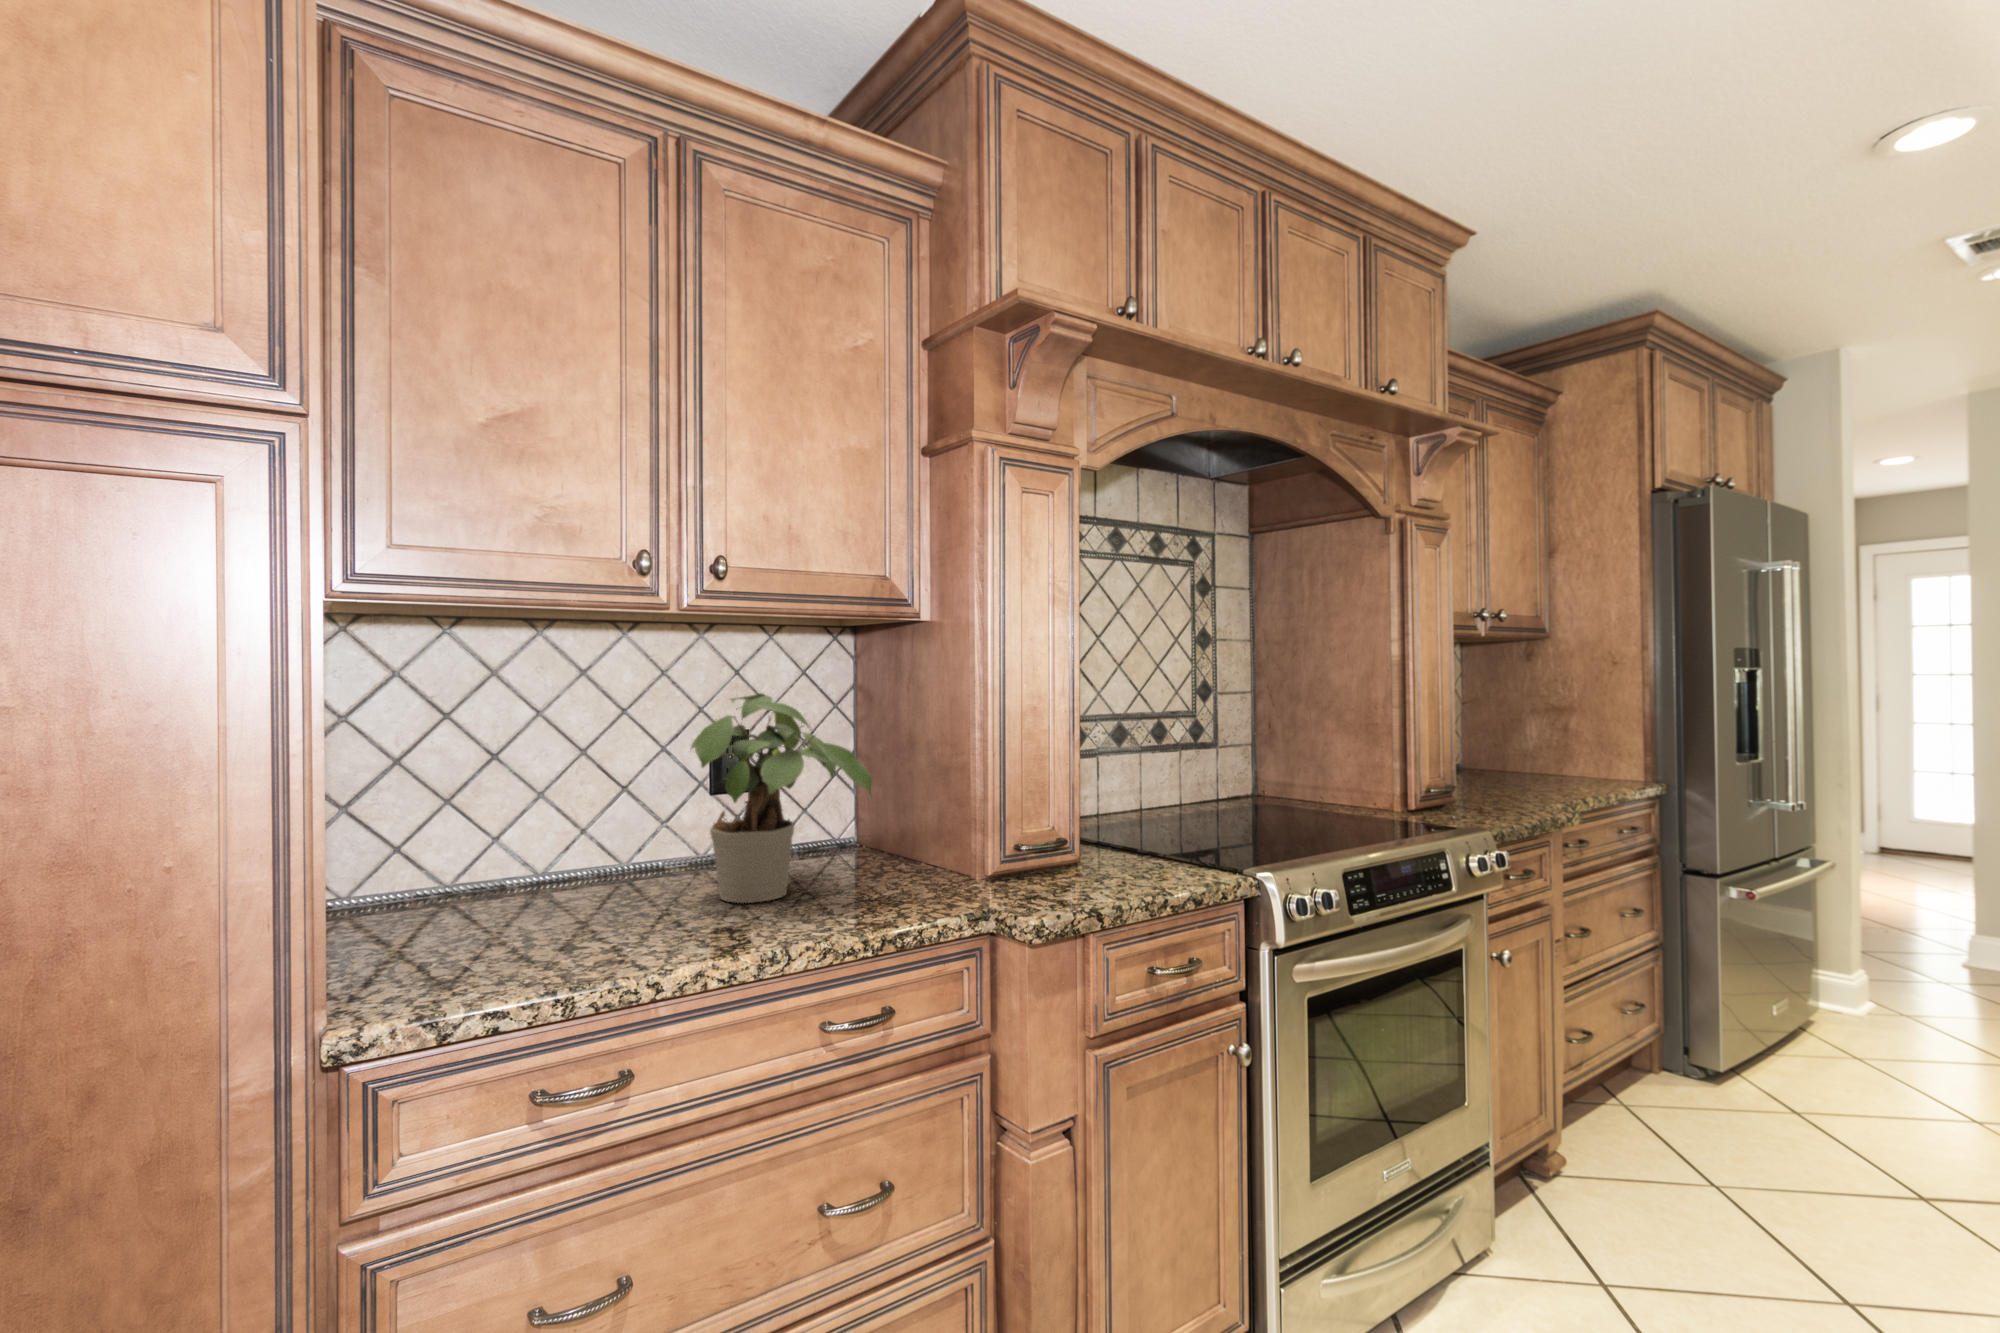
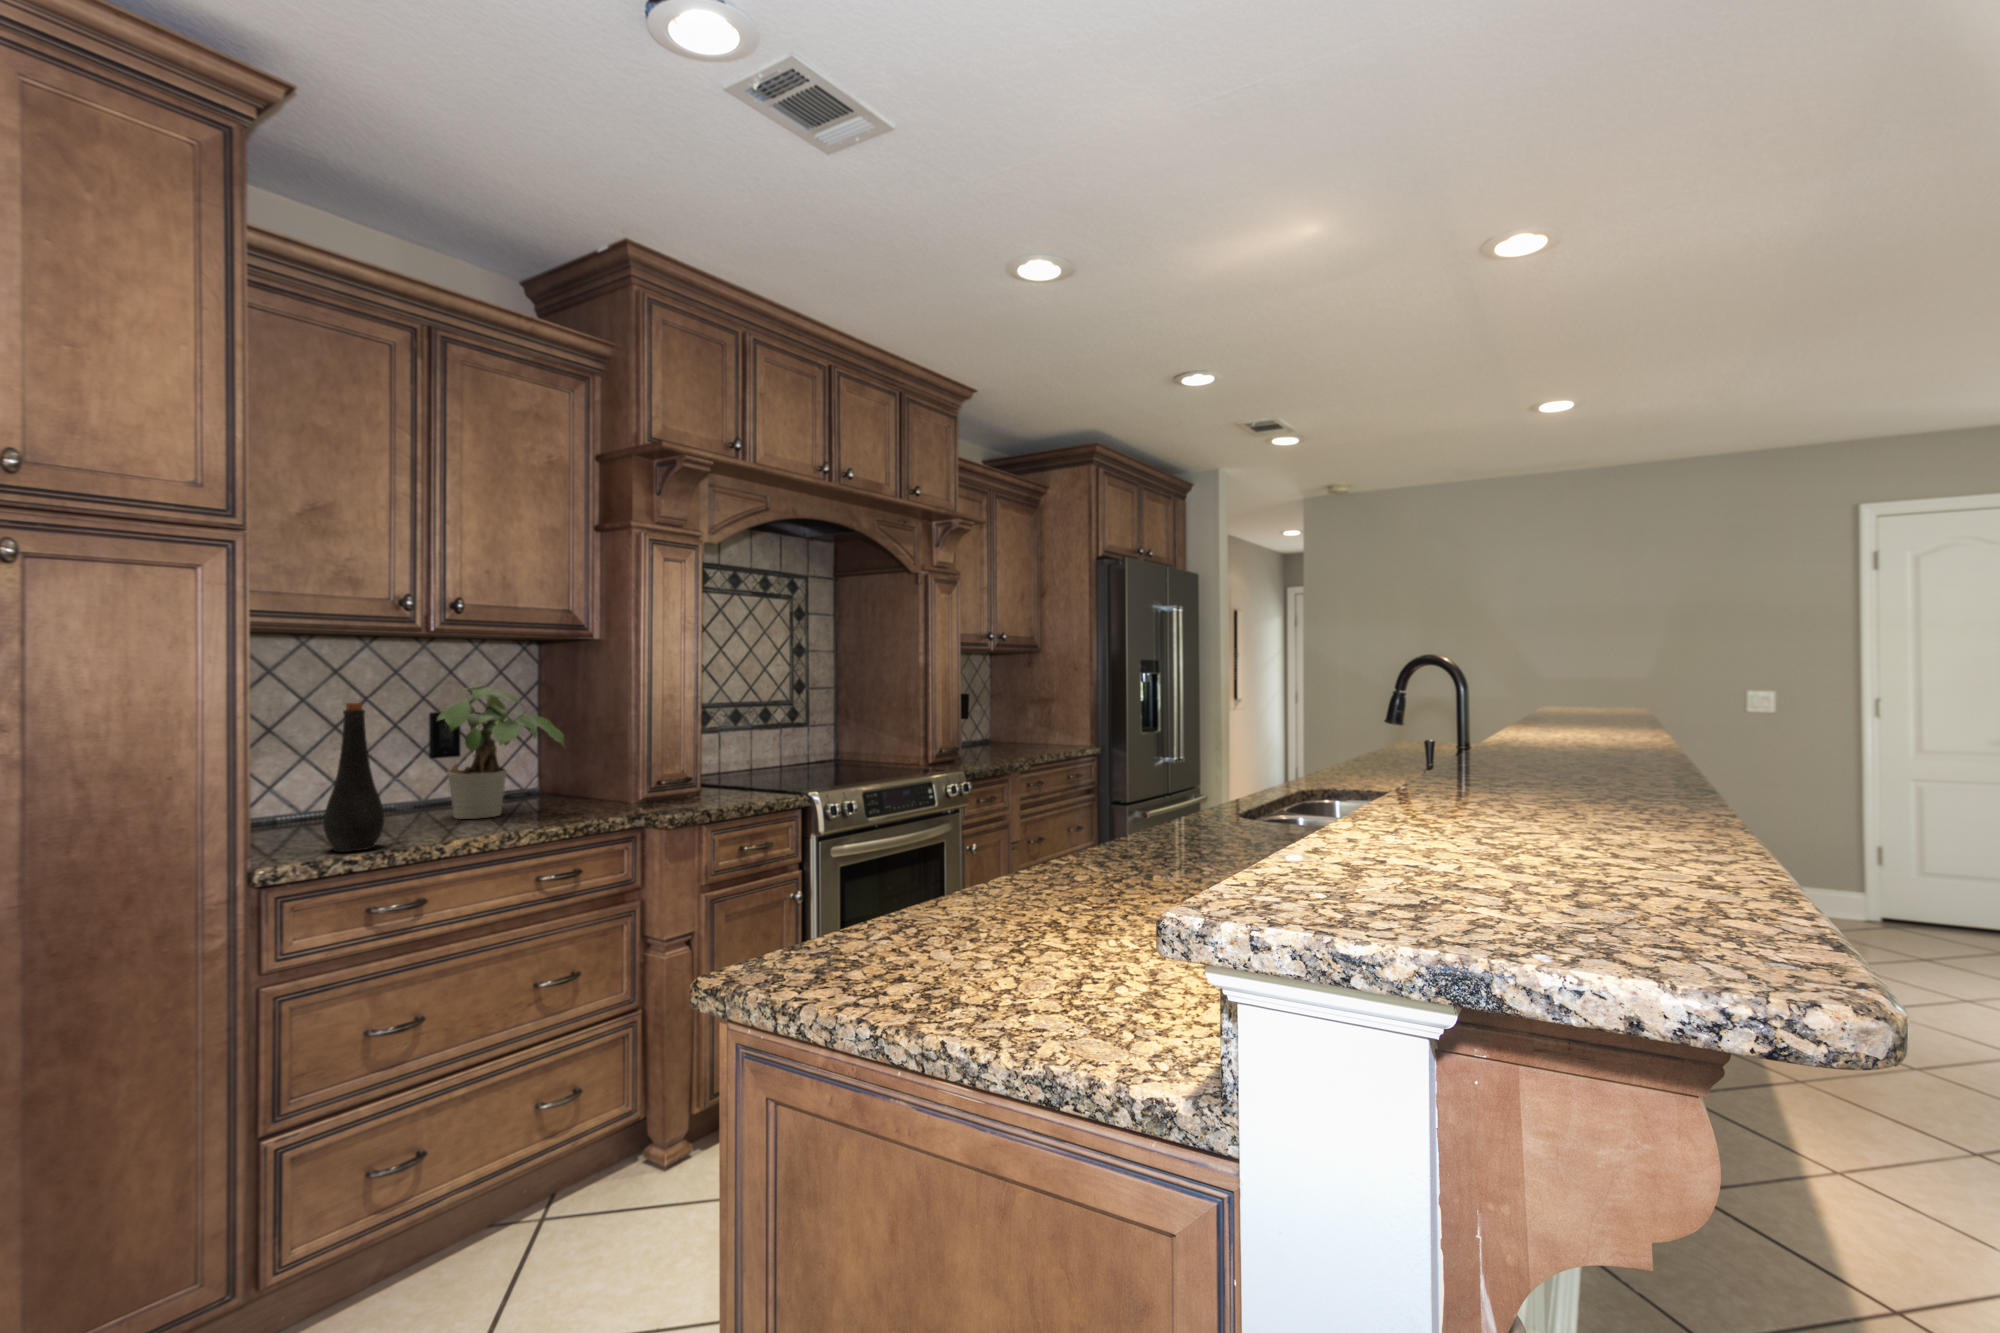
bottle: none [473,727,572,988] -> present [323,703,384,852]

